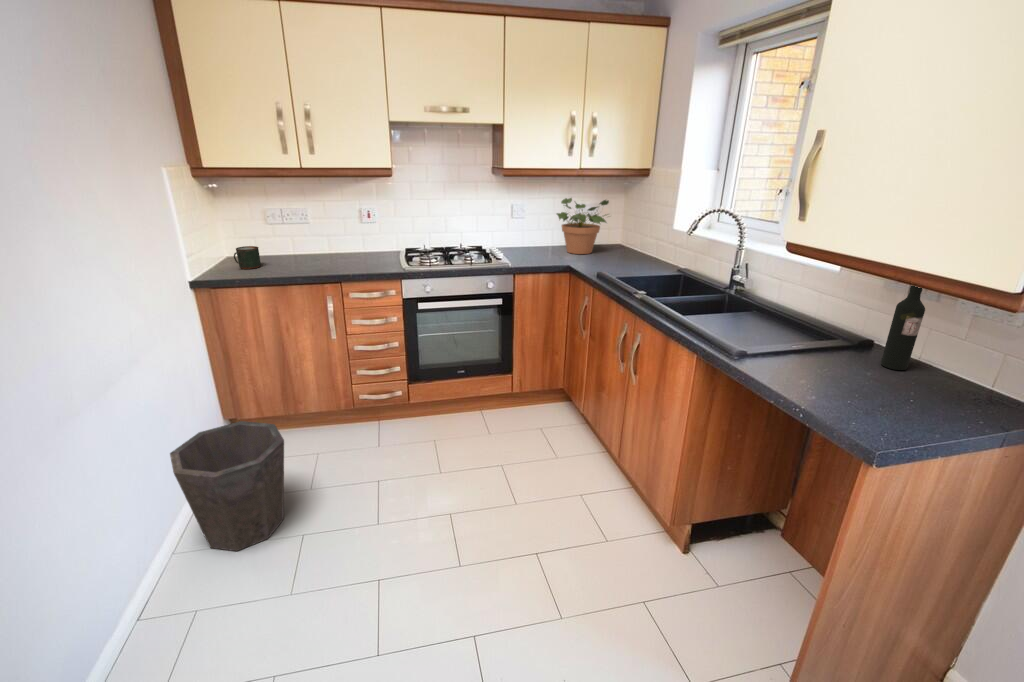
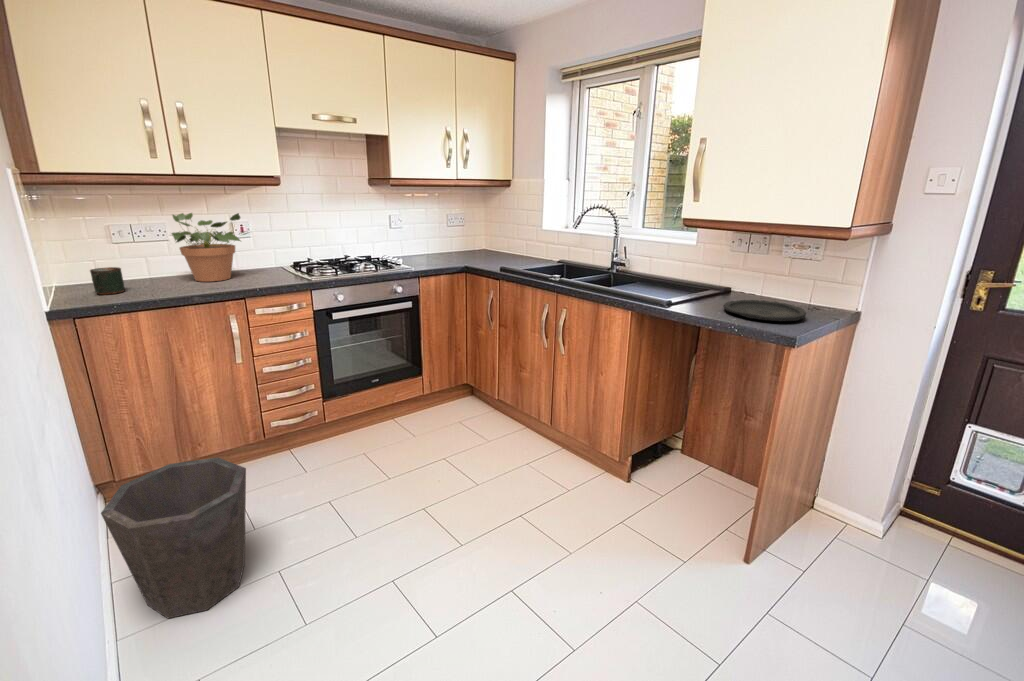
potted plant: present [557,198,609,254] -> present [172,213,247,282]
wine bottle: present [881,286,925,370] -> none [747,228,770,301]
plate: none [809,366,944,421] -> present [724,300,806,321]

